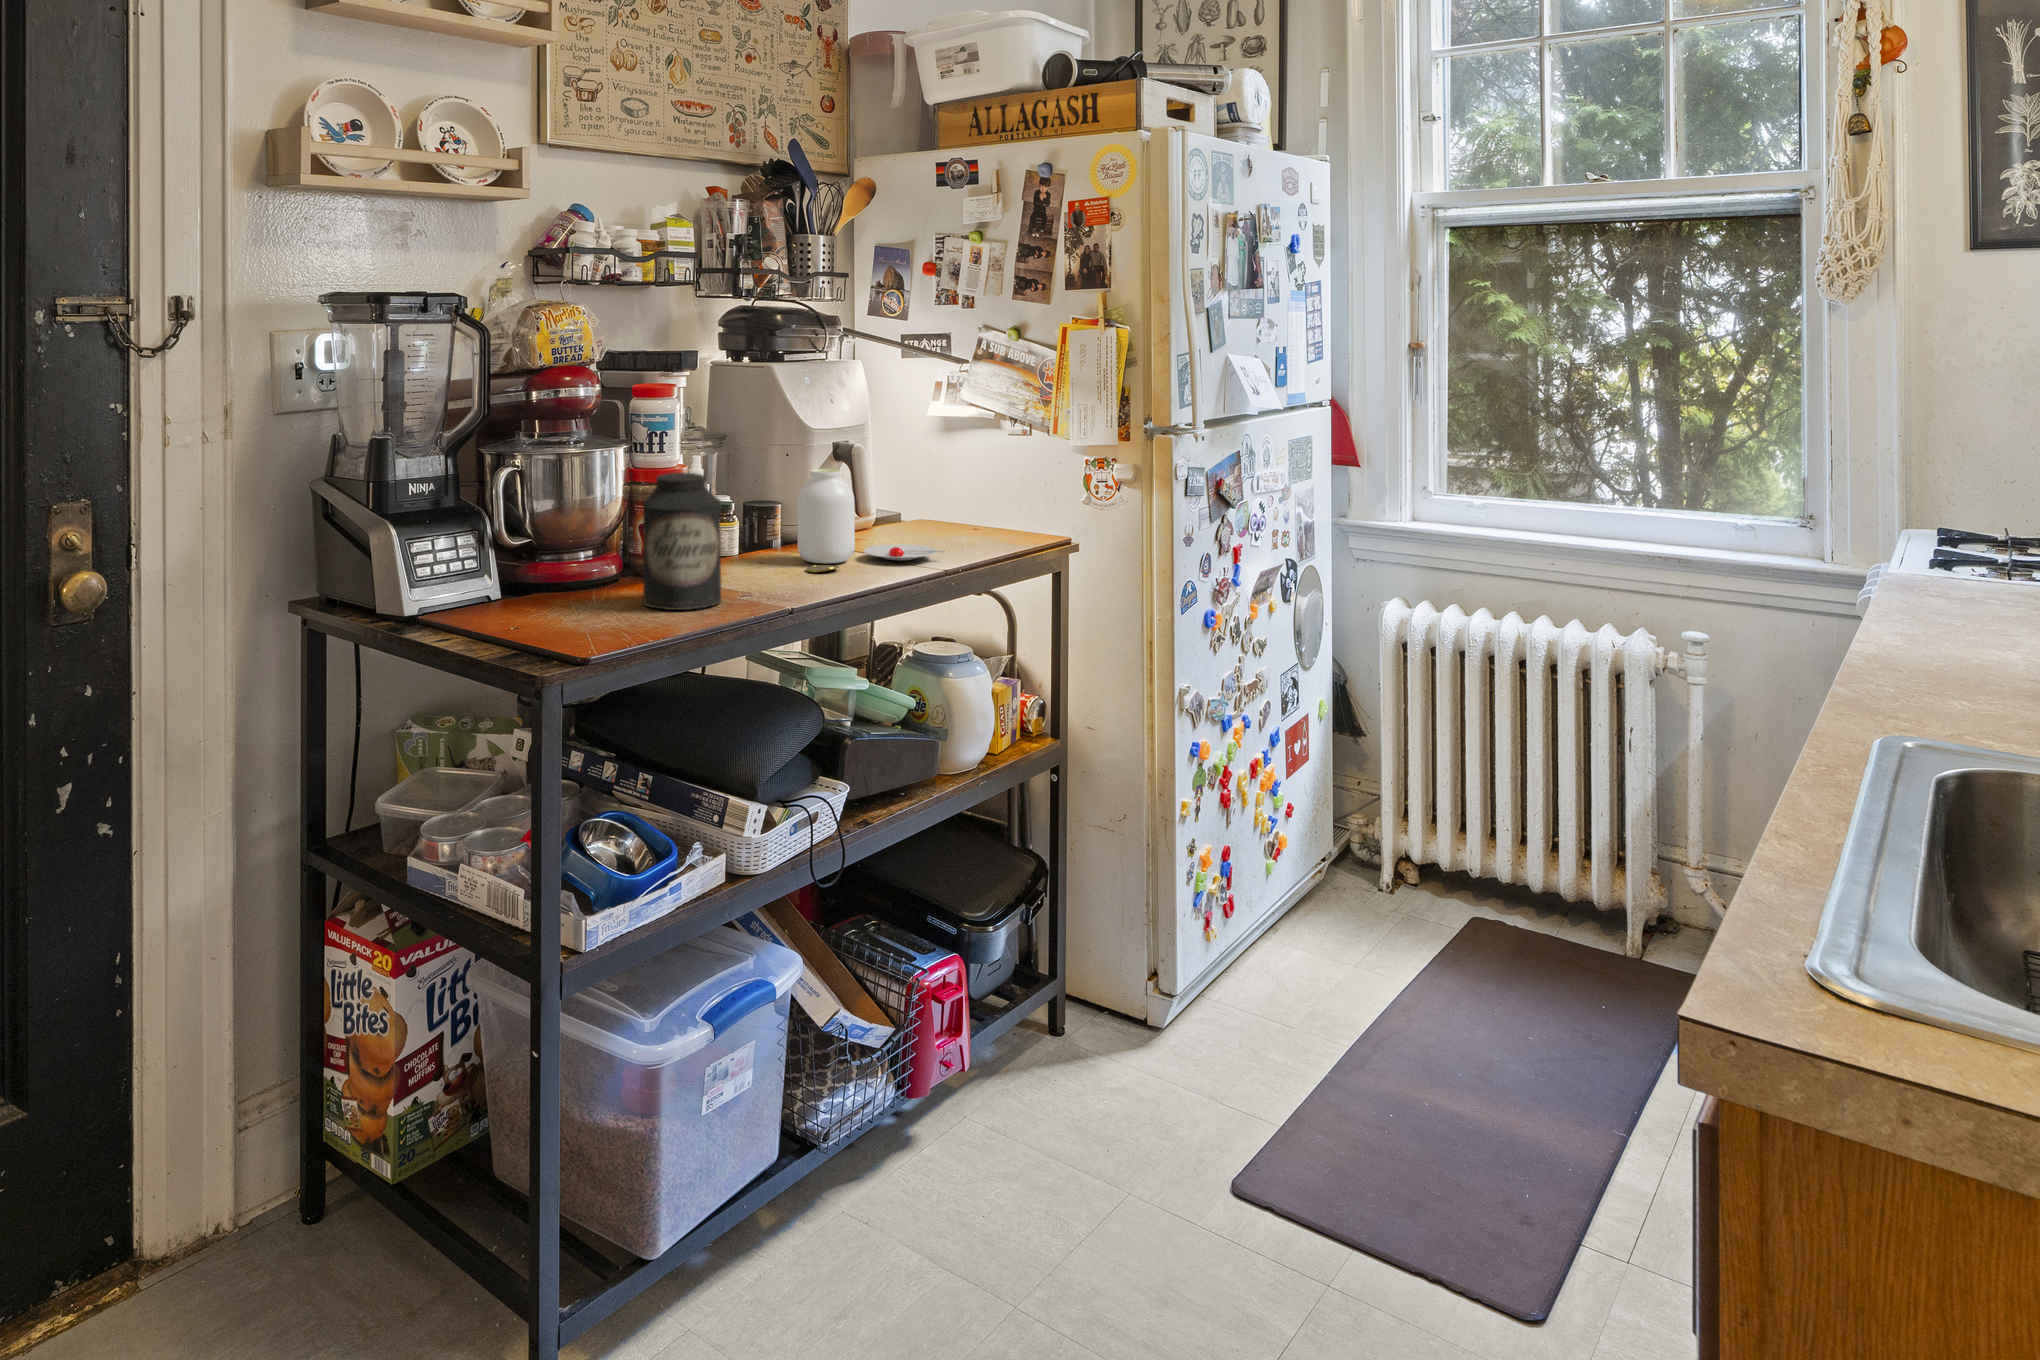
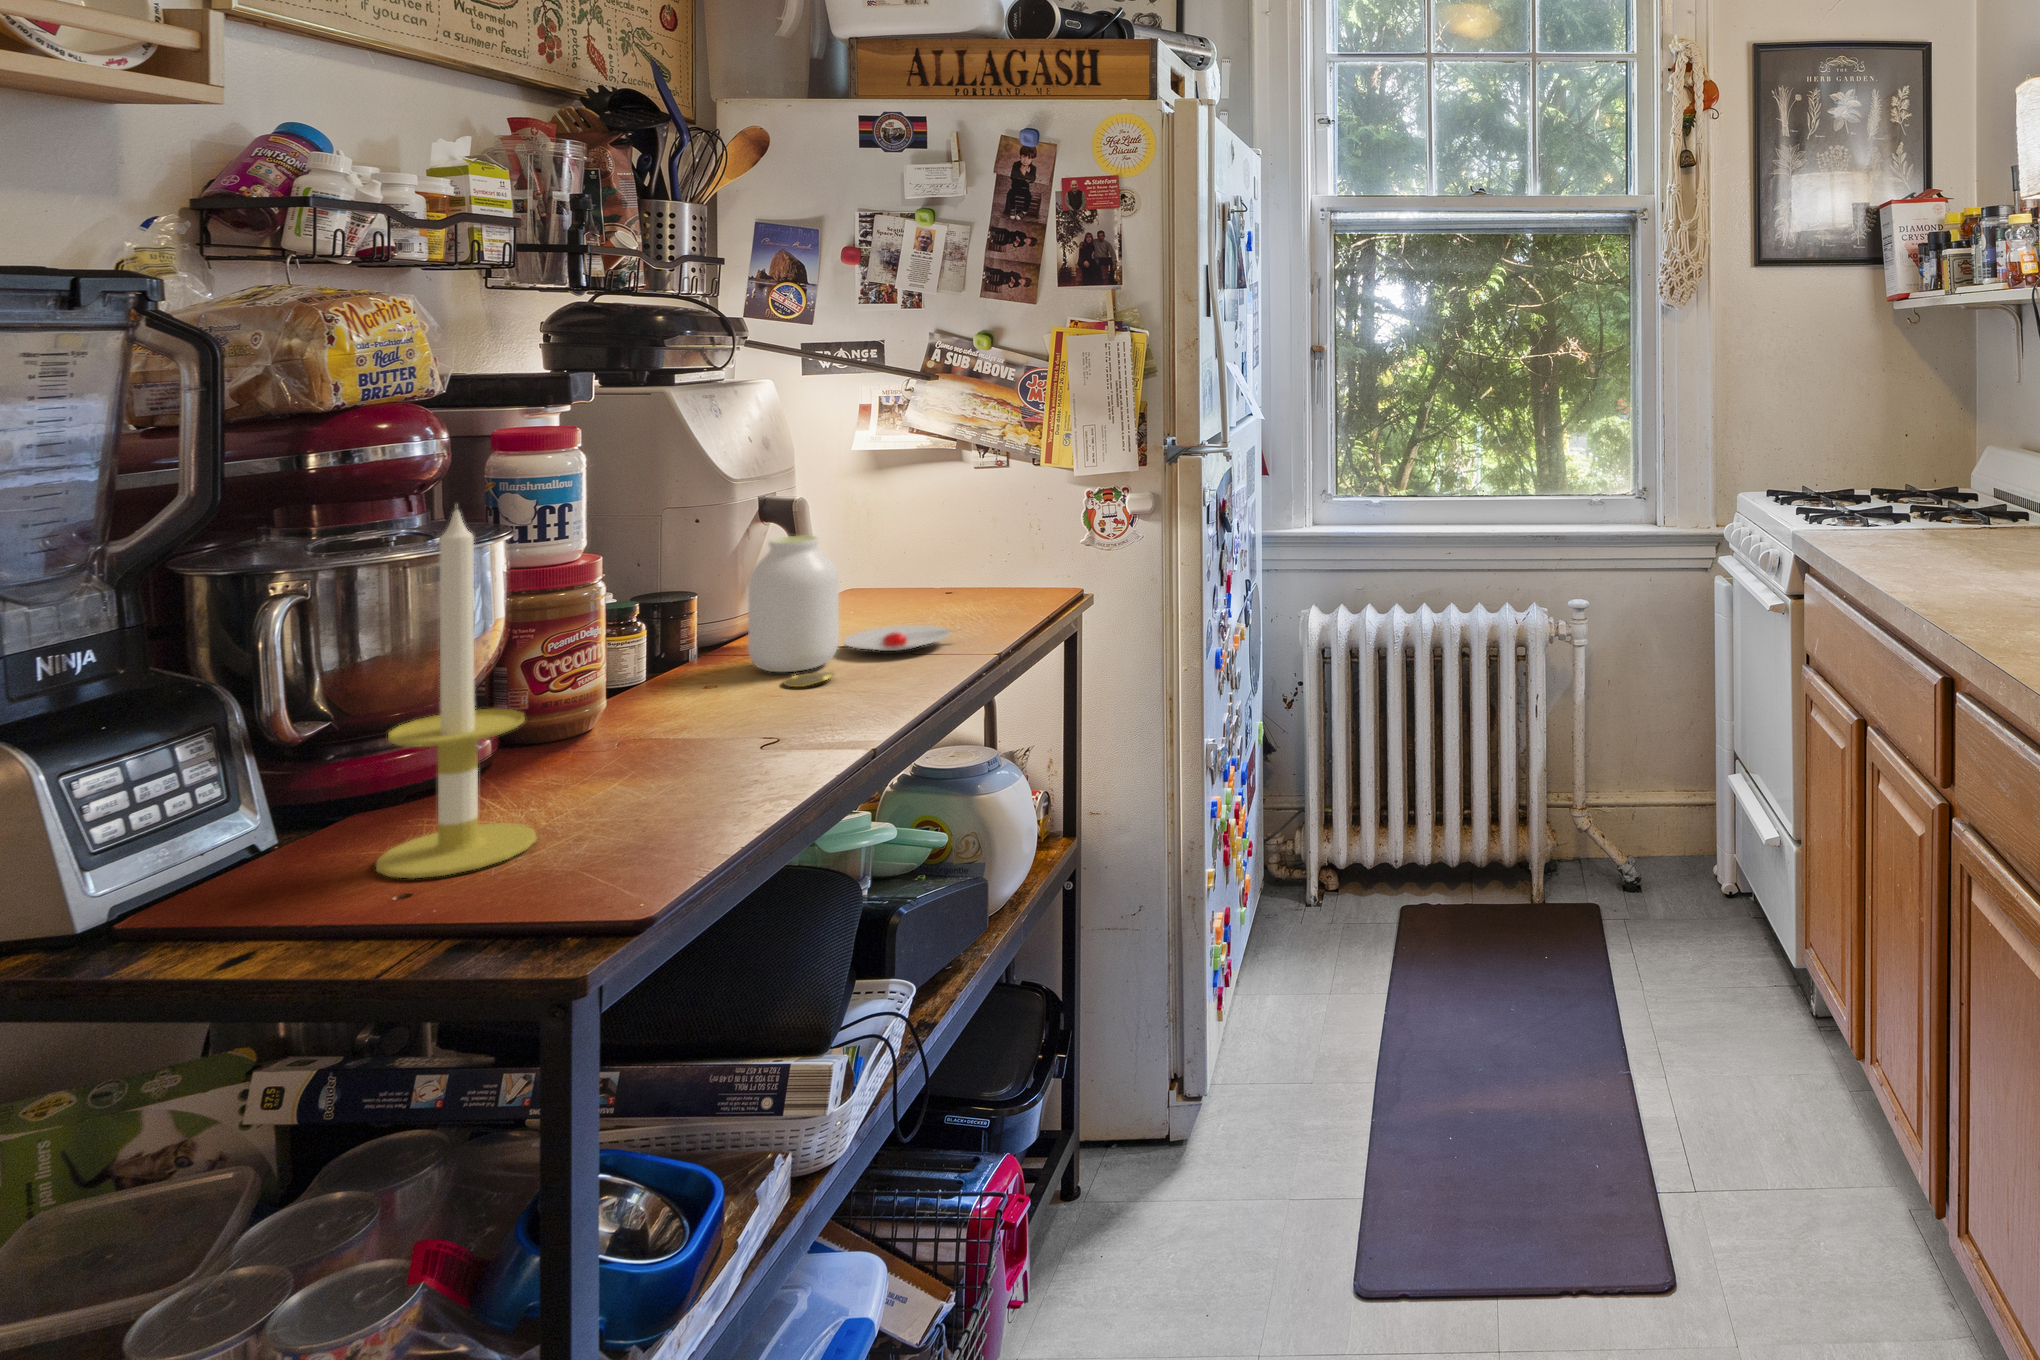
candle: none [521,418,598,629] -> present [376,510,537,878]
canister: present [642,472,722,610] -> none [578,569,722,793]

